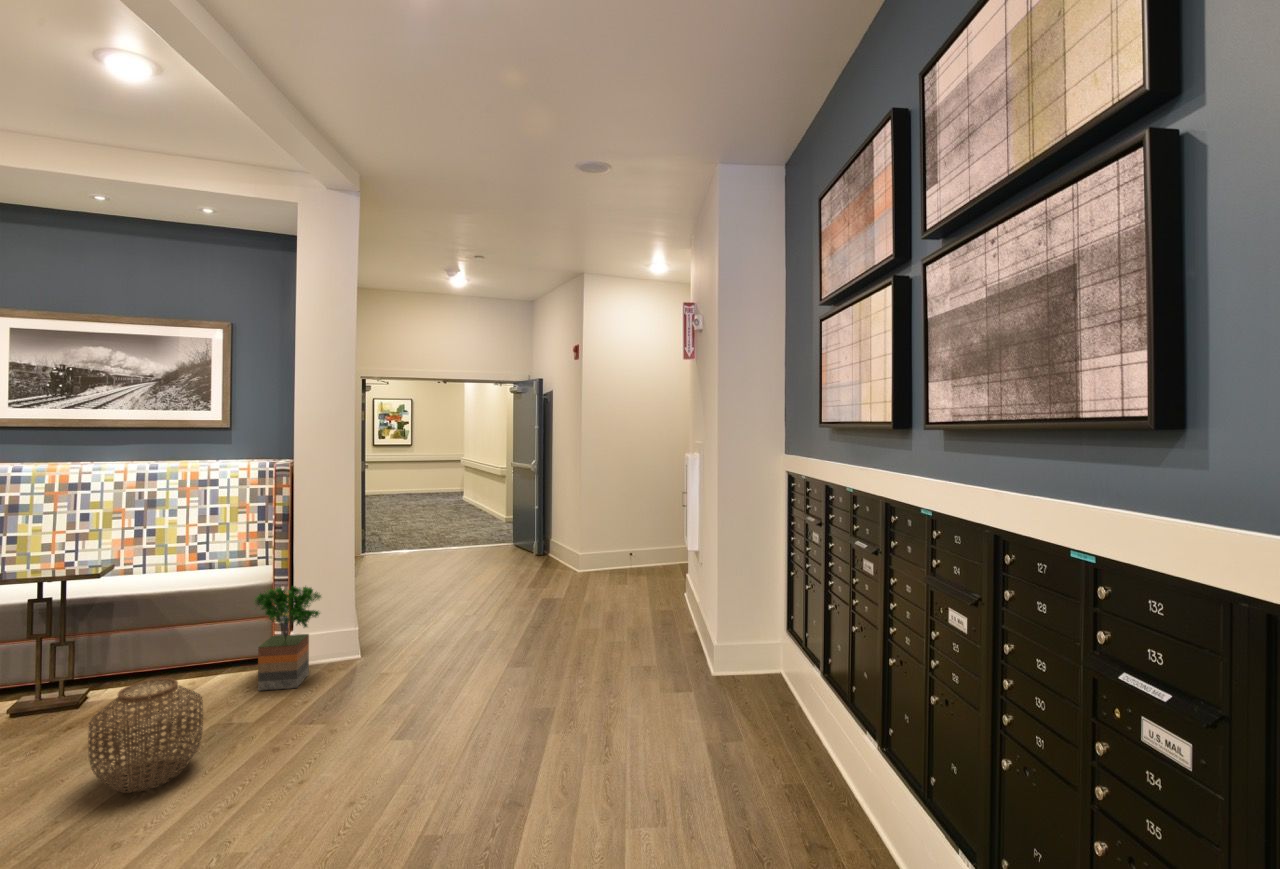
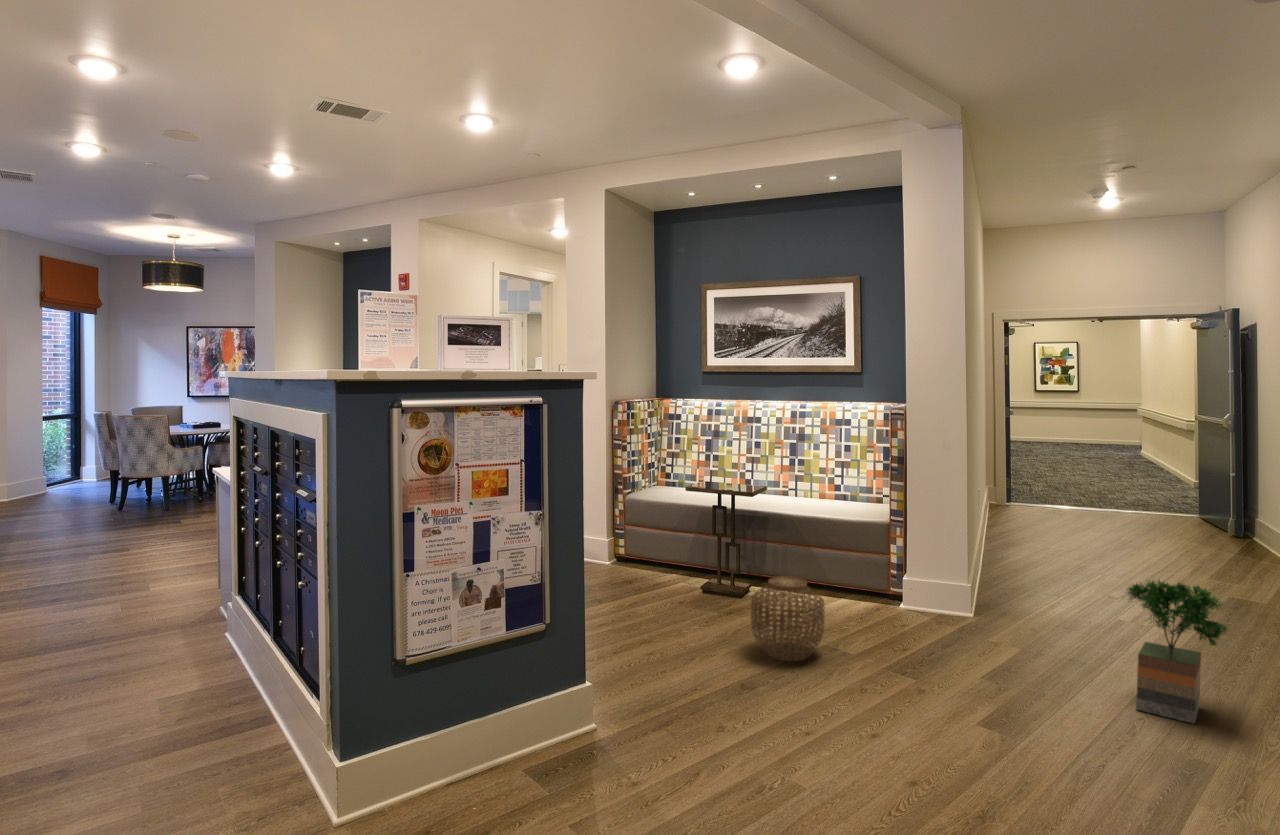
potted tree: present [255,586,321,691] -> present [1125,580,1228,724]

